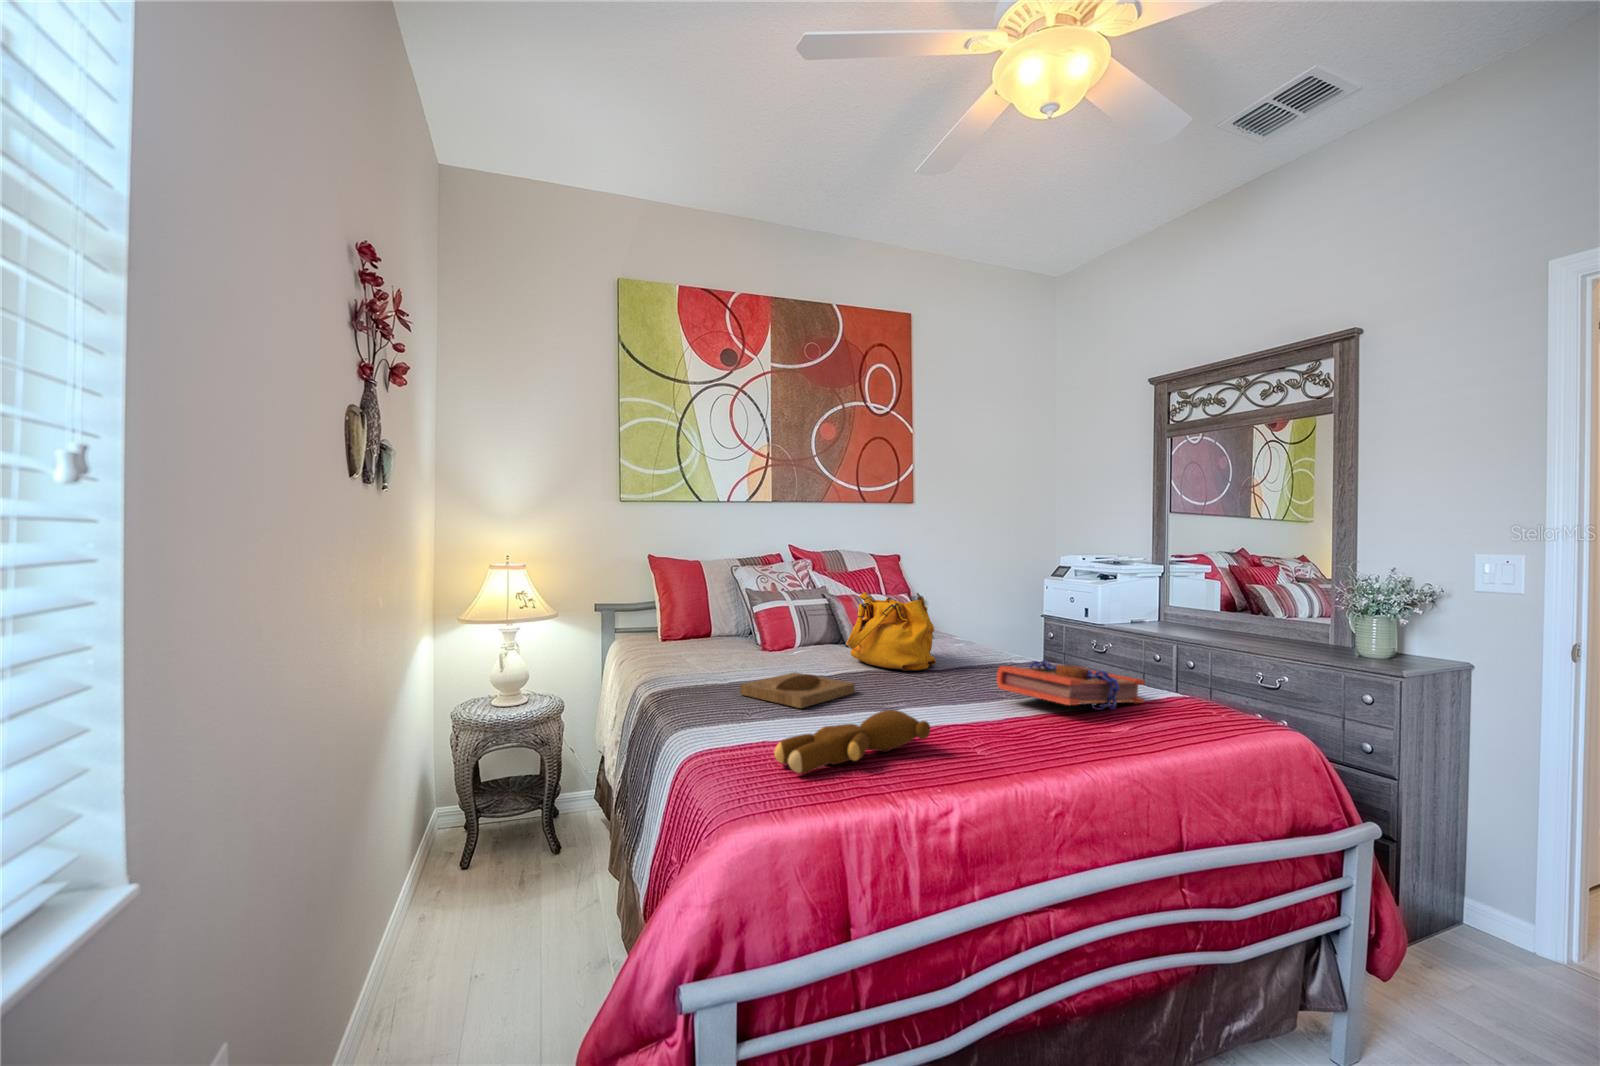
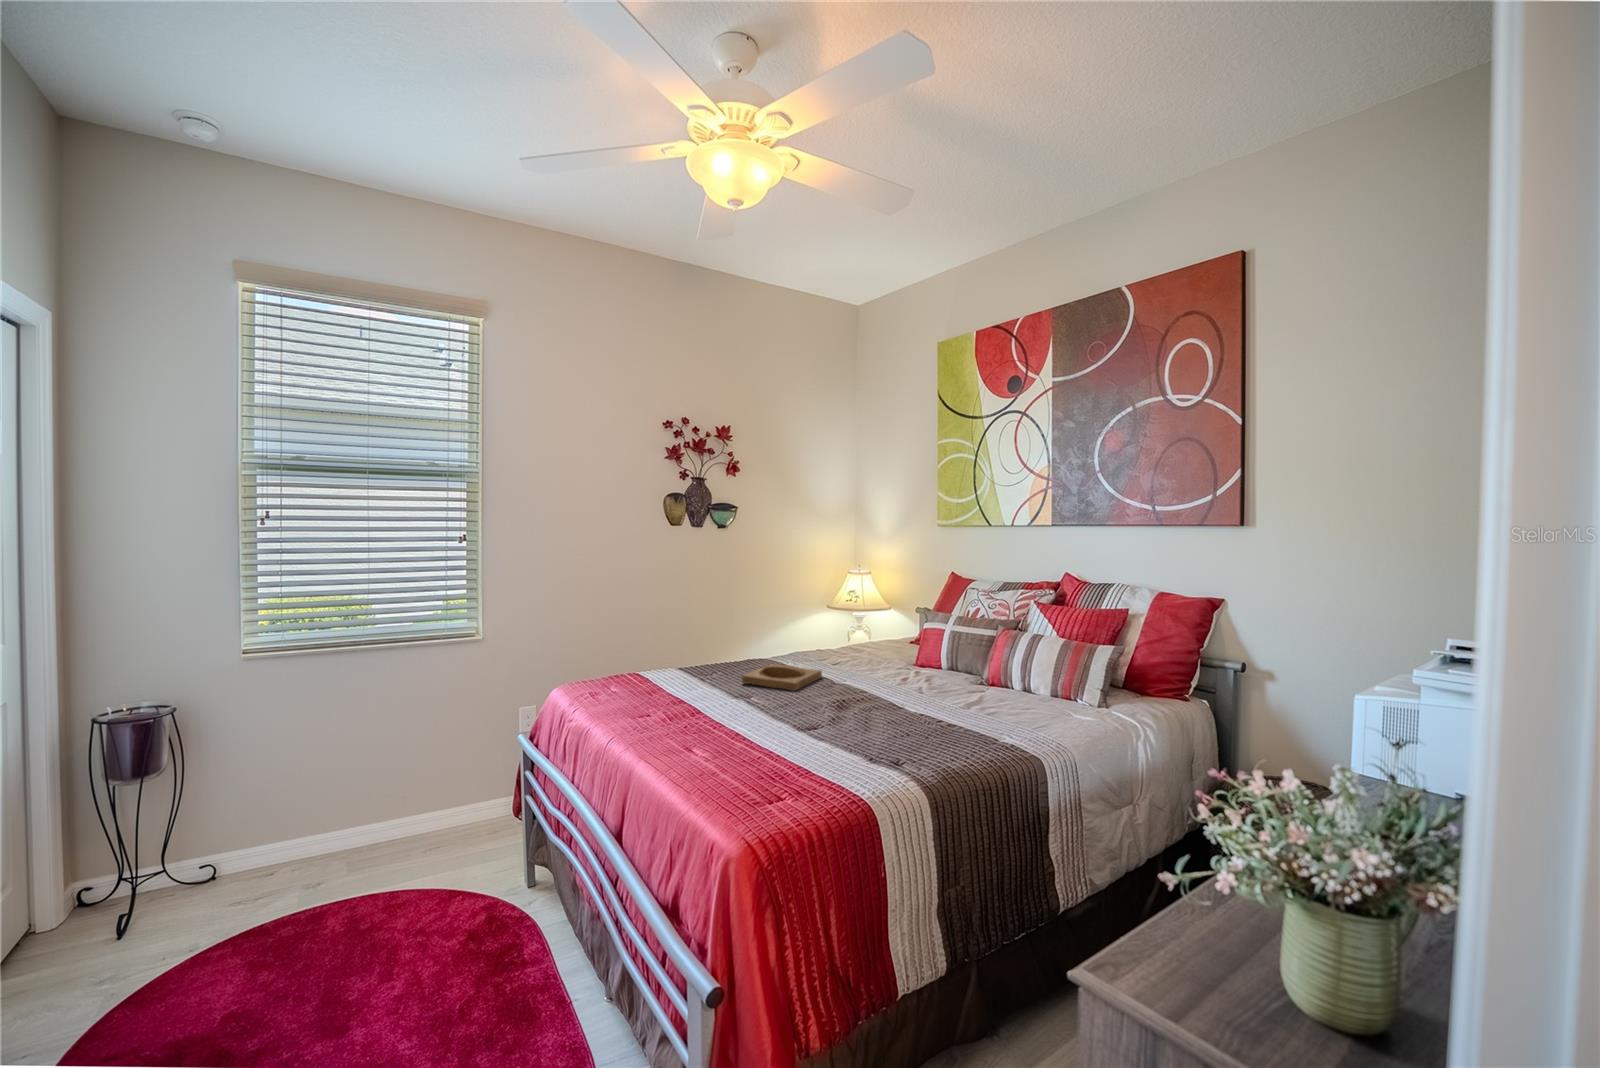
handbag: present [846,592,936,671] -> none [875,623,962,703]
book: present [996,660,1145,710] -> none [736,692,875,769]
teddy bear: present [774,710,930,773] -> none [616,676,686,703]

